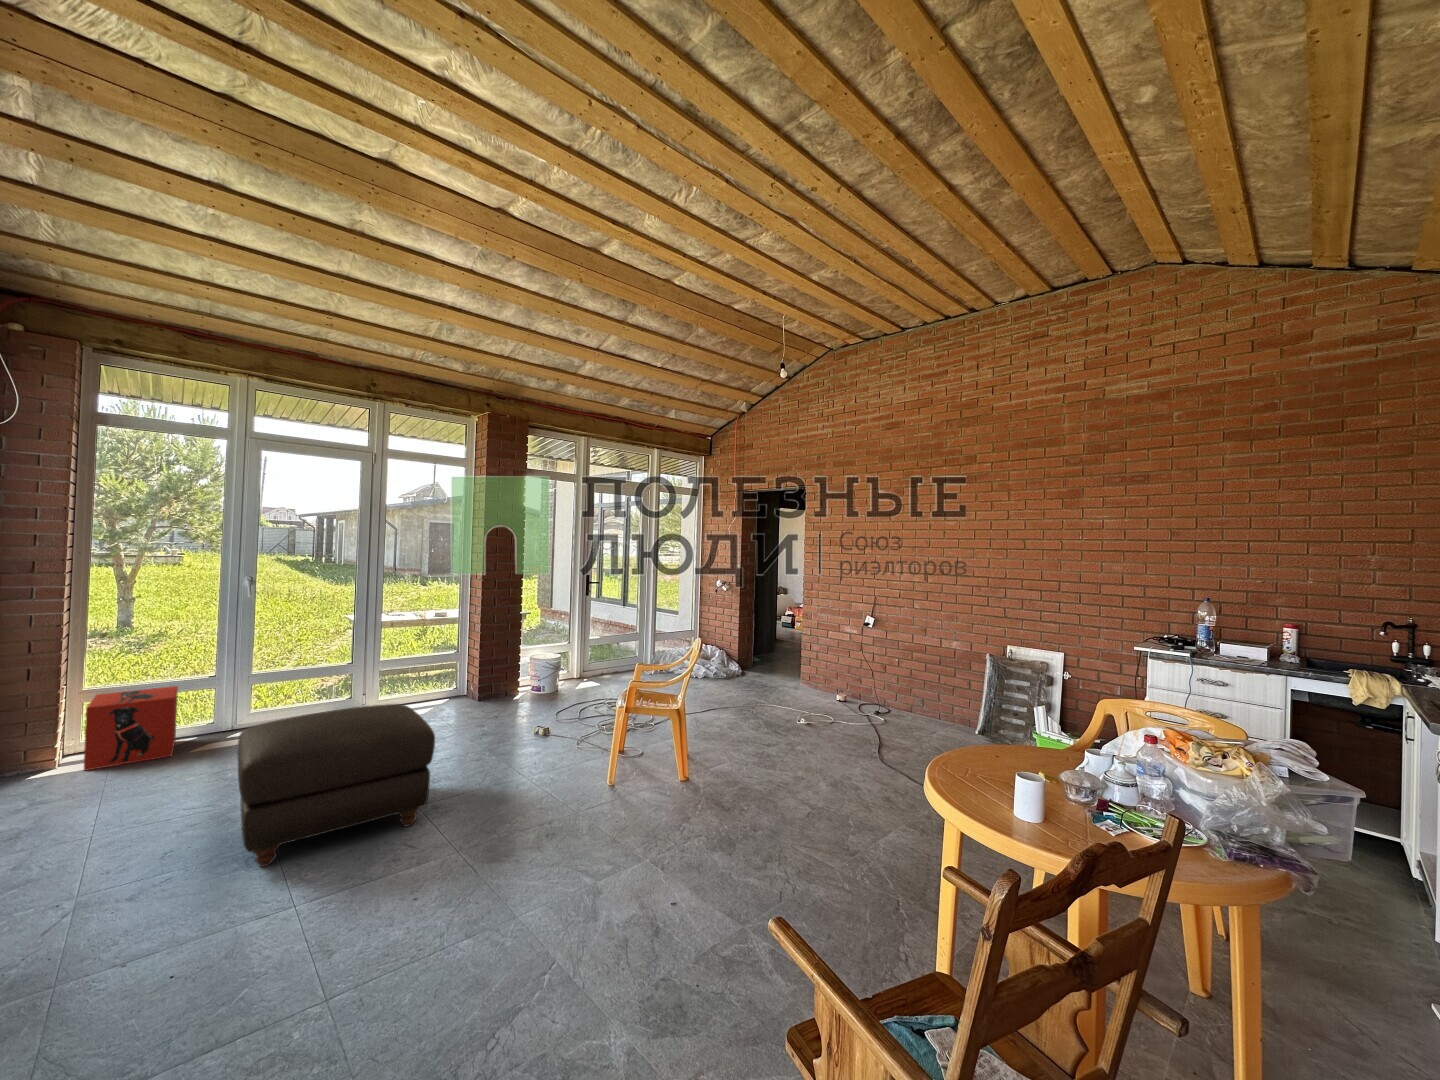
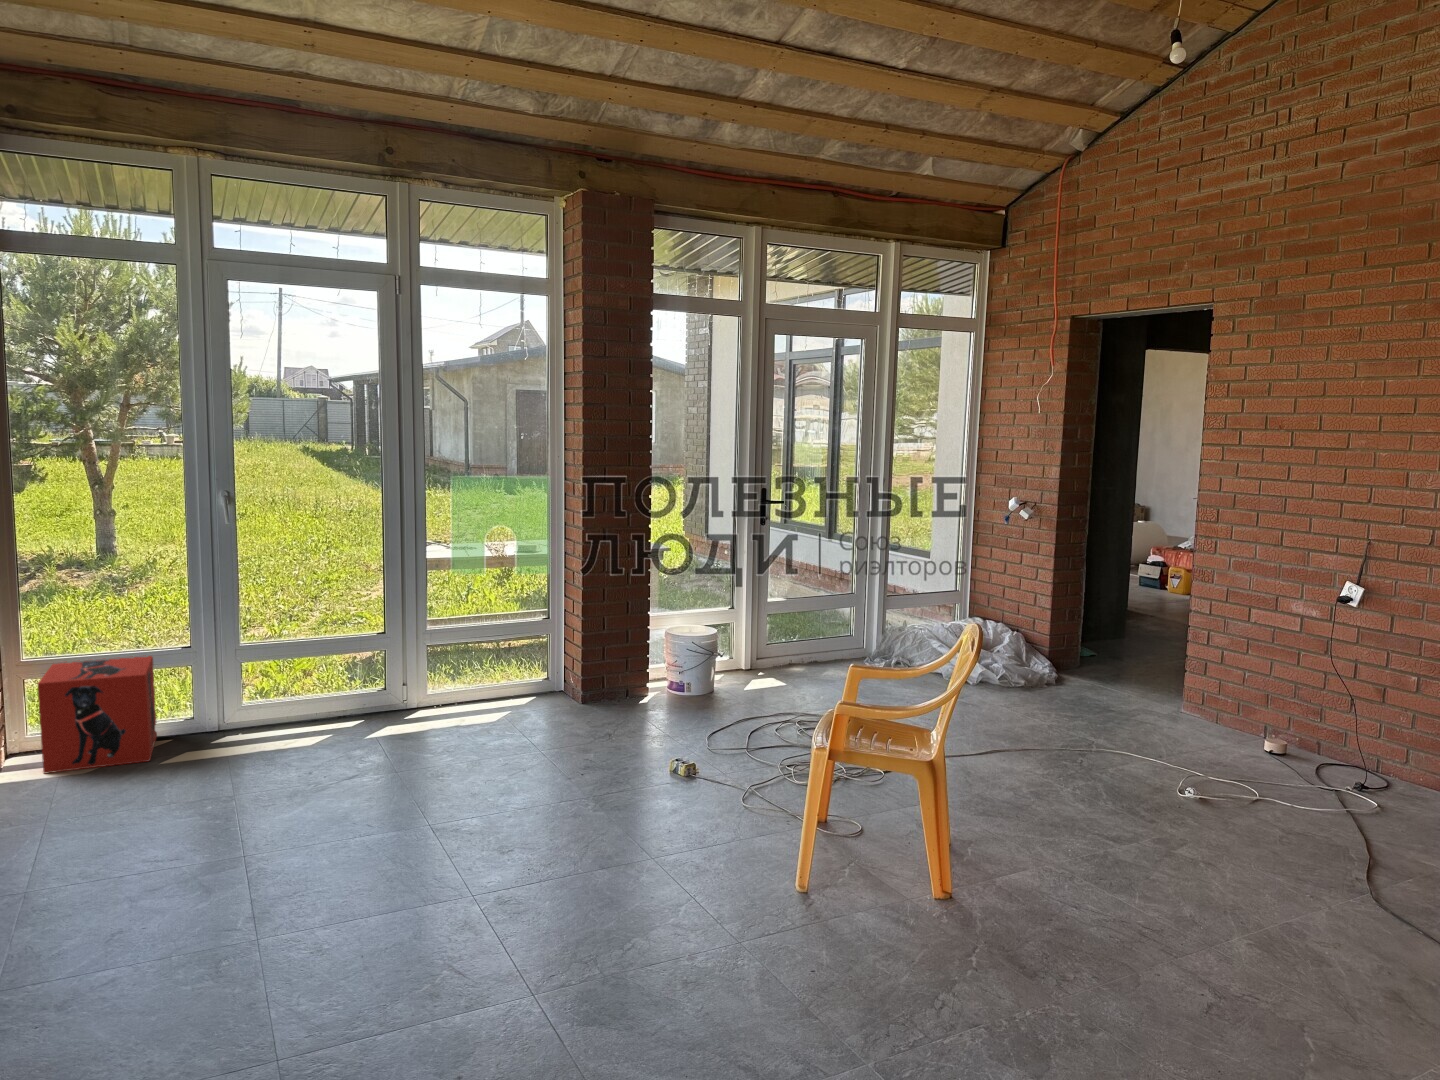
ottoman: present [237,704,435,867] -> none [199,716,494,970]

